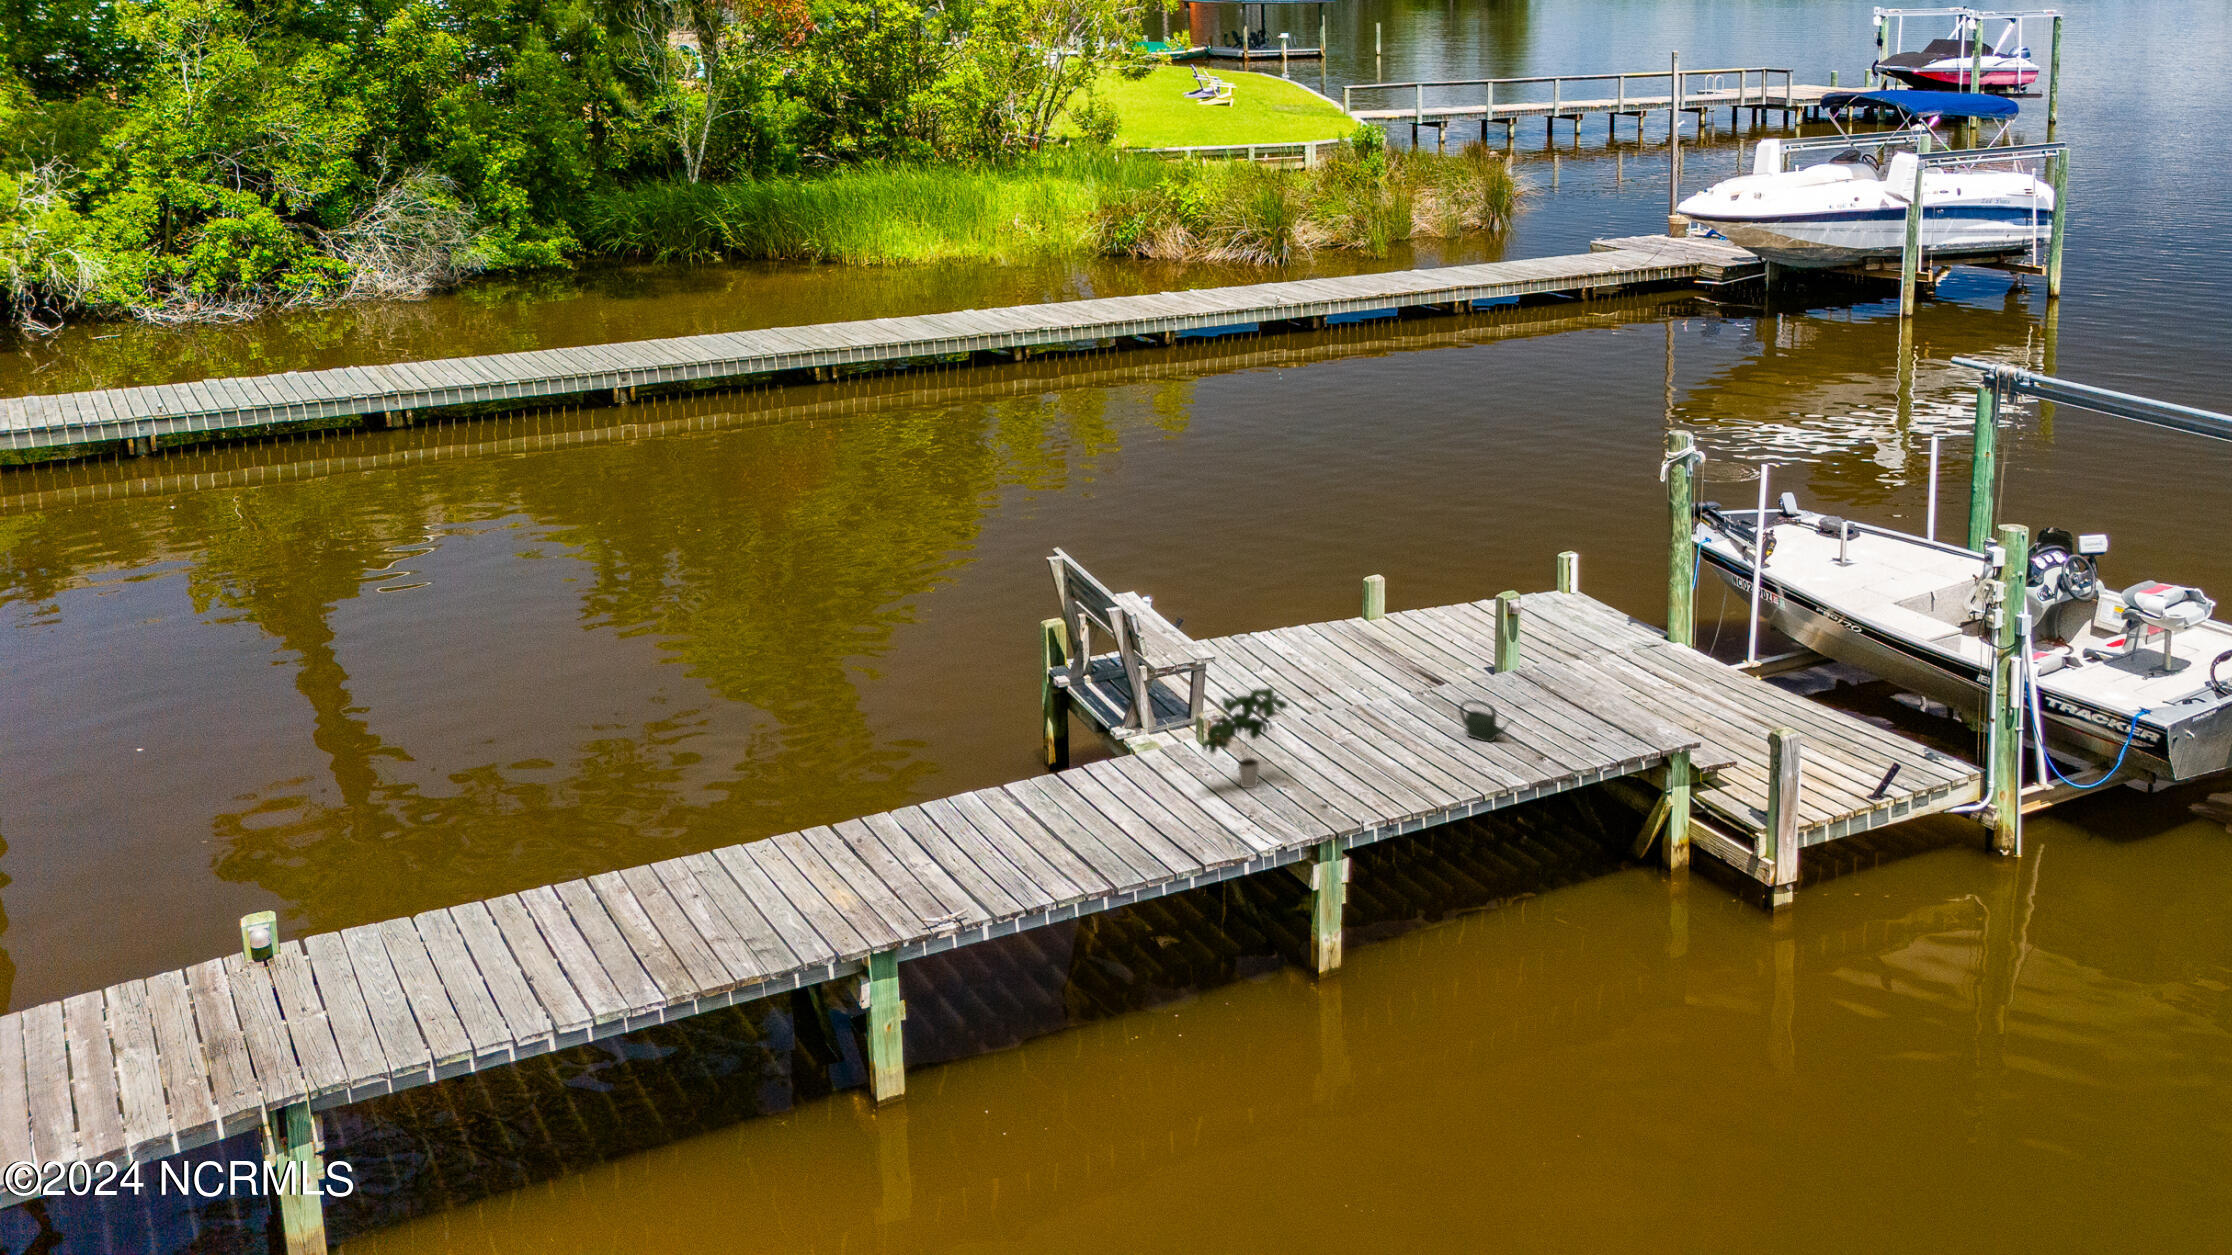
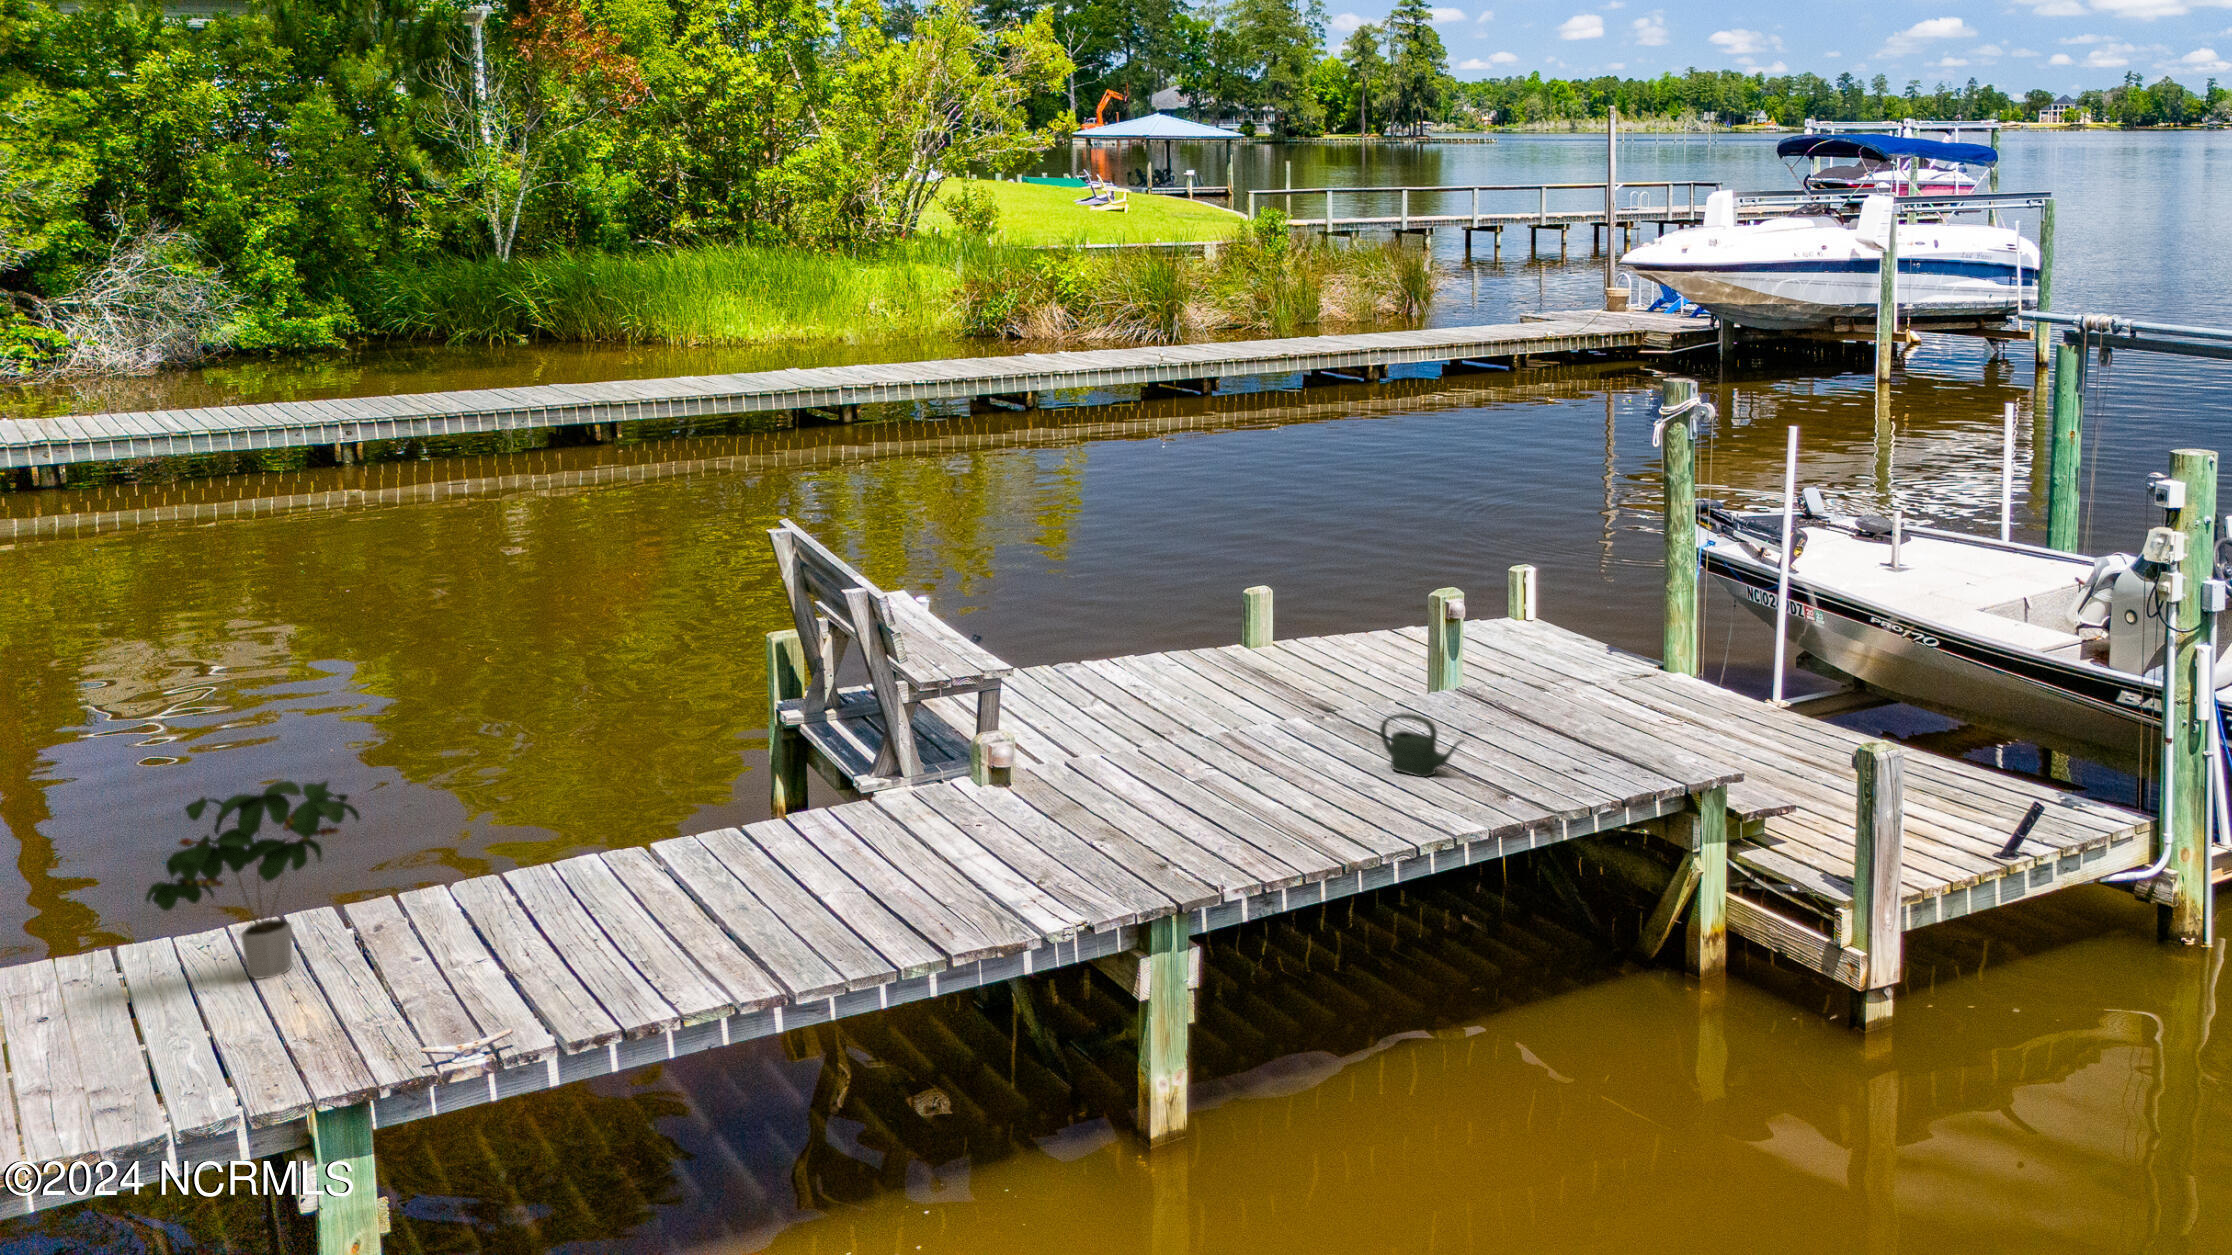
potted plant: present [1202,688,1287,788] -> present [146,781,360,979]

